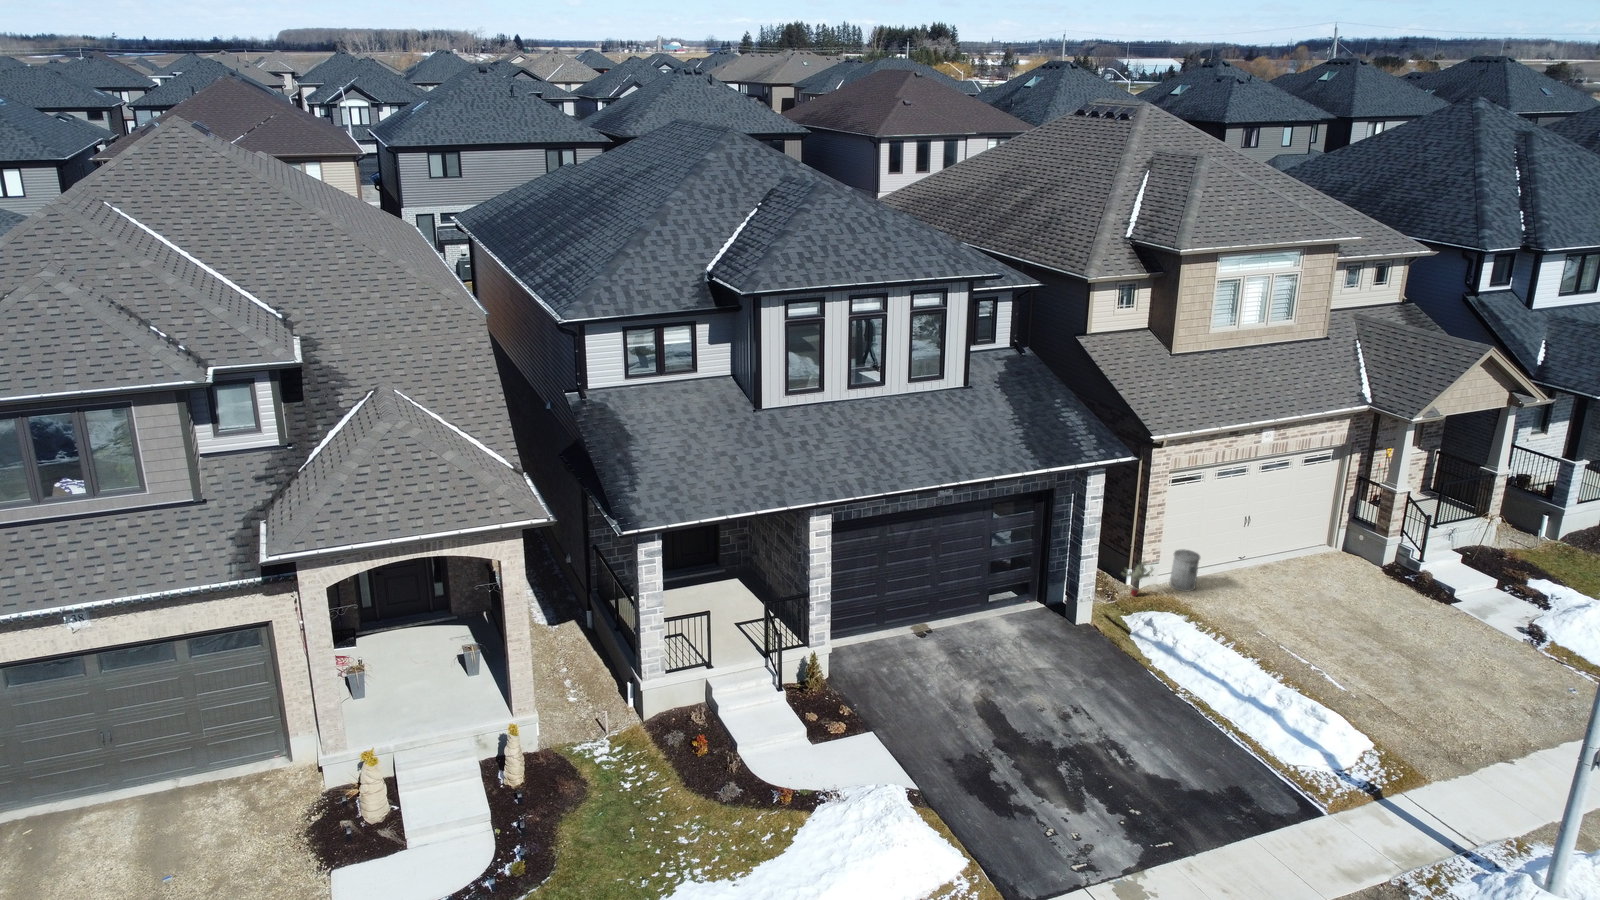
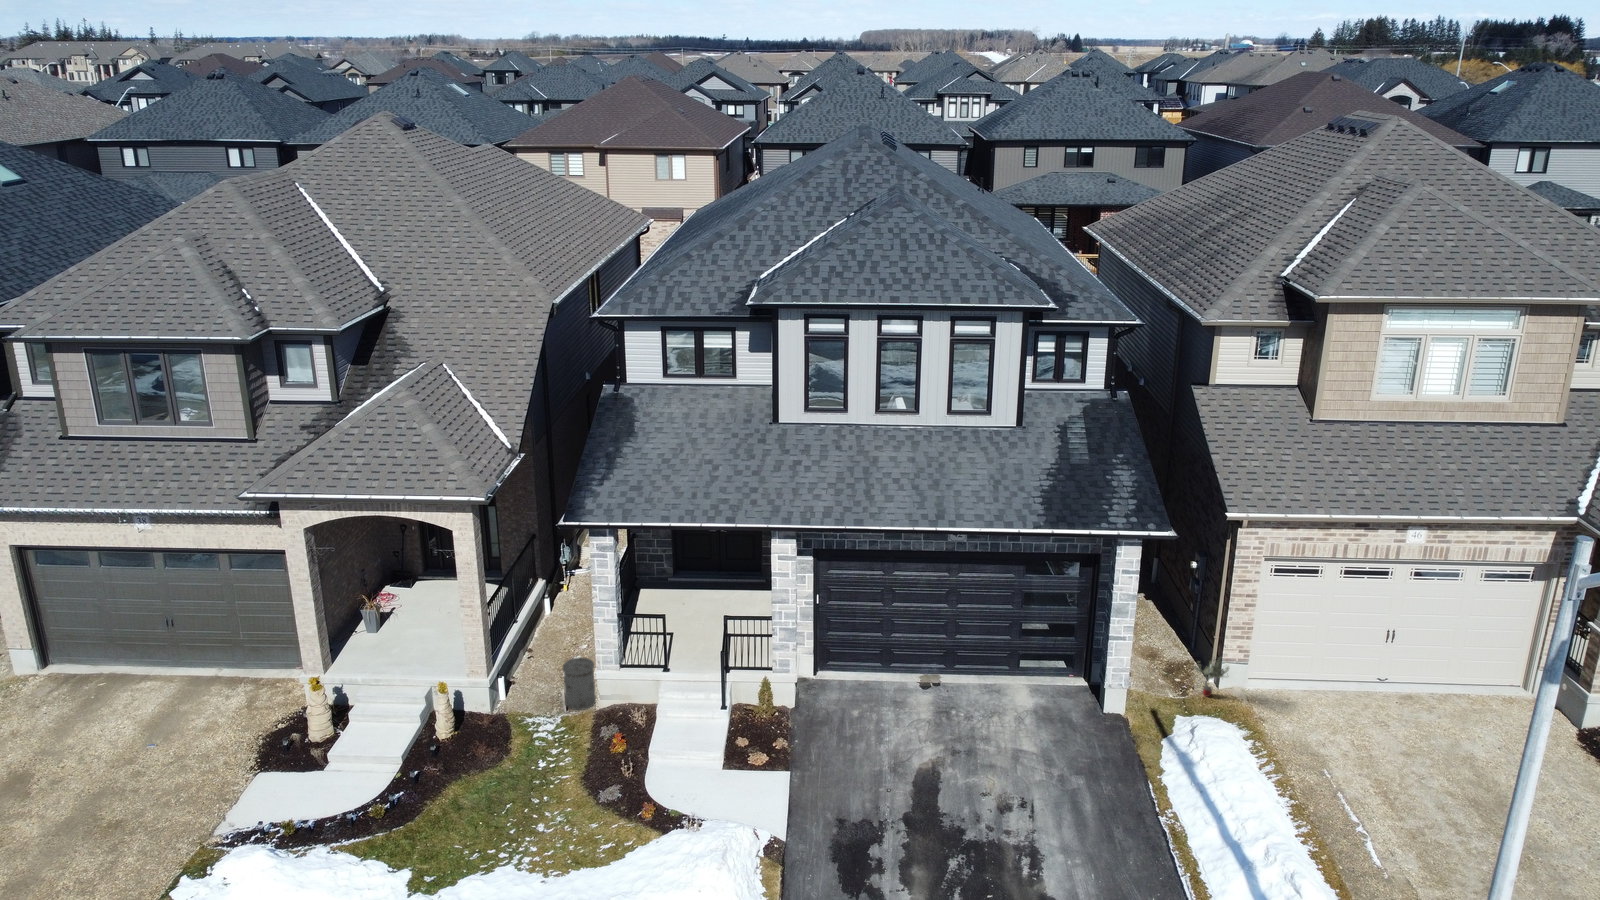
trash can: present [1169,549,1200,591] -> present [563,657,596,710]

